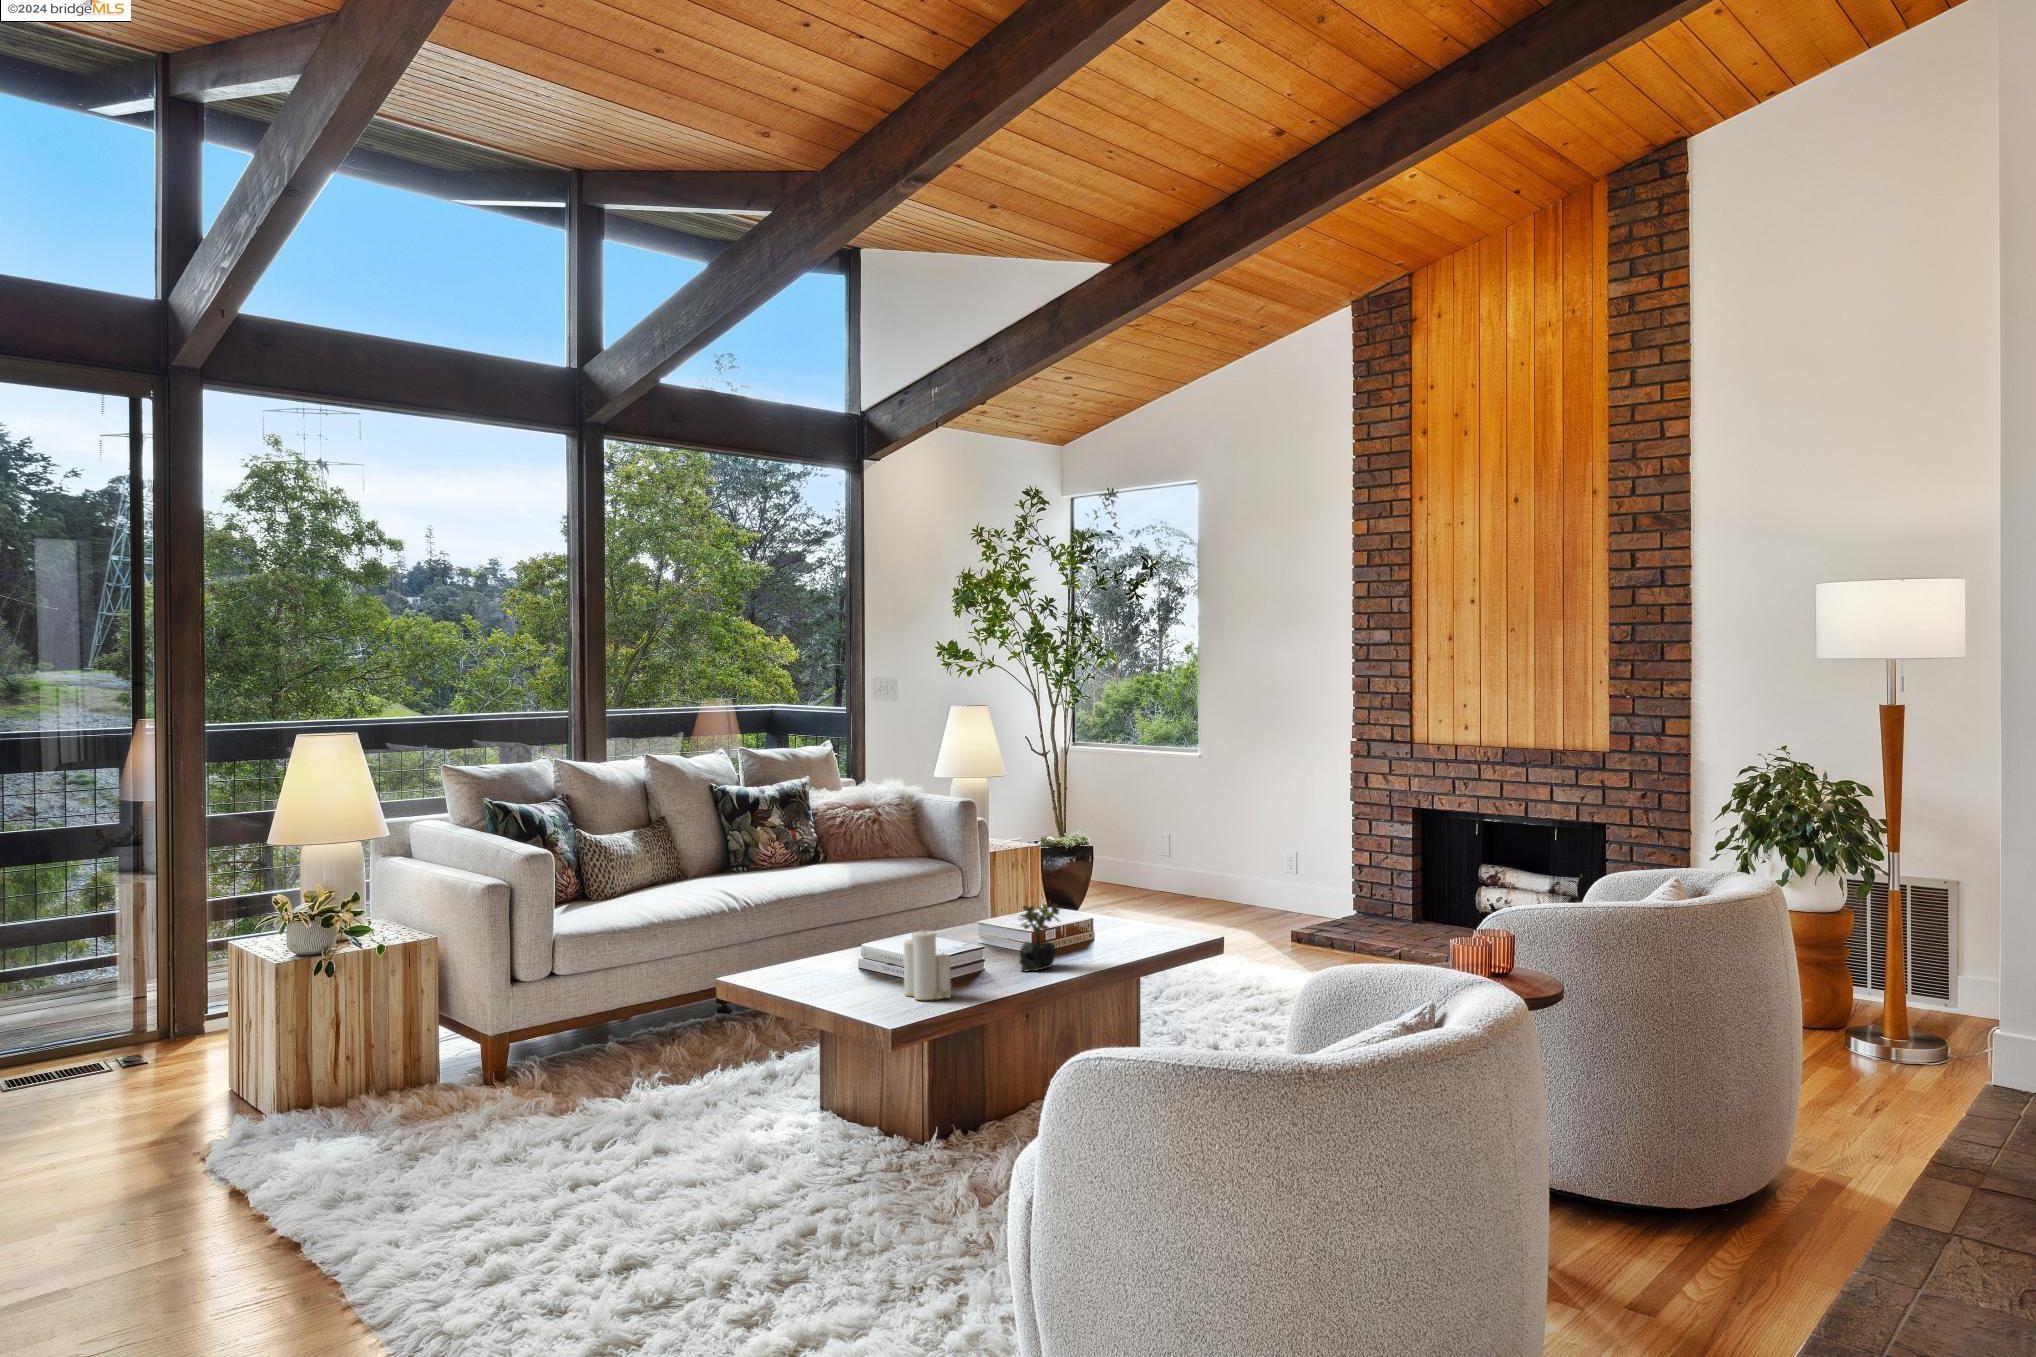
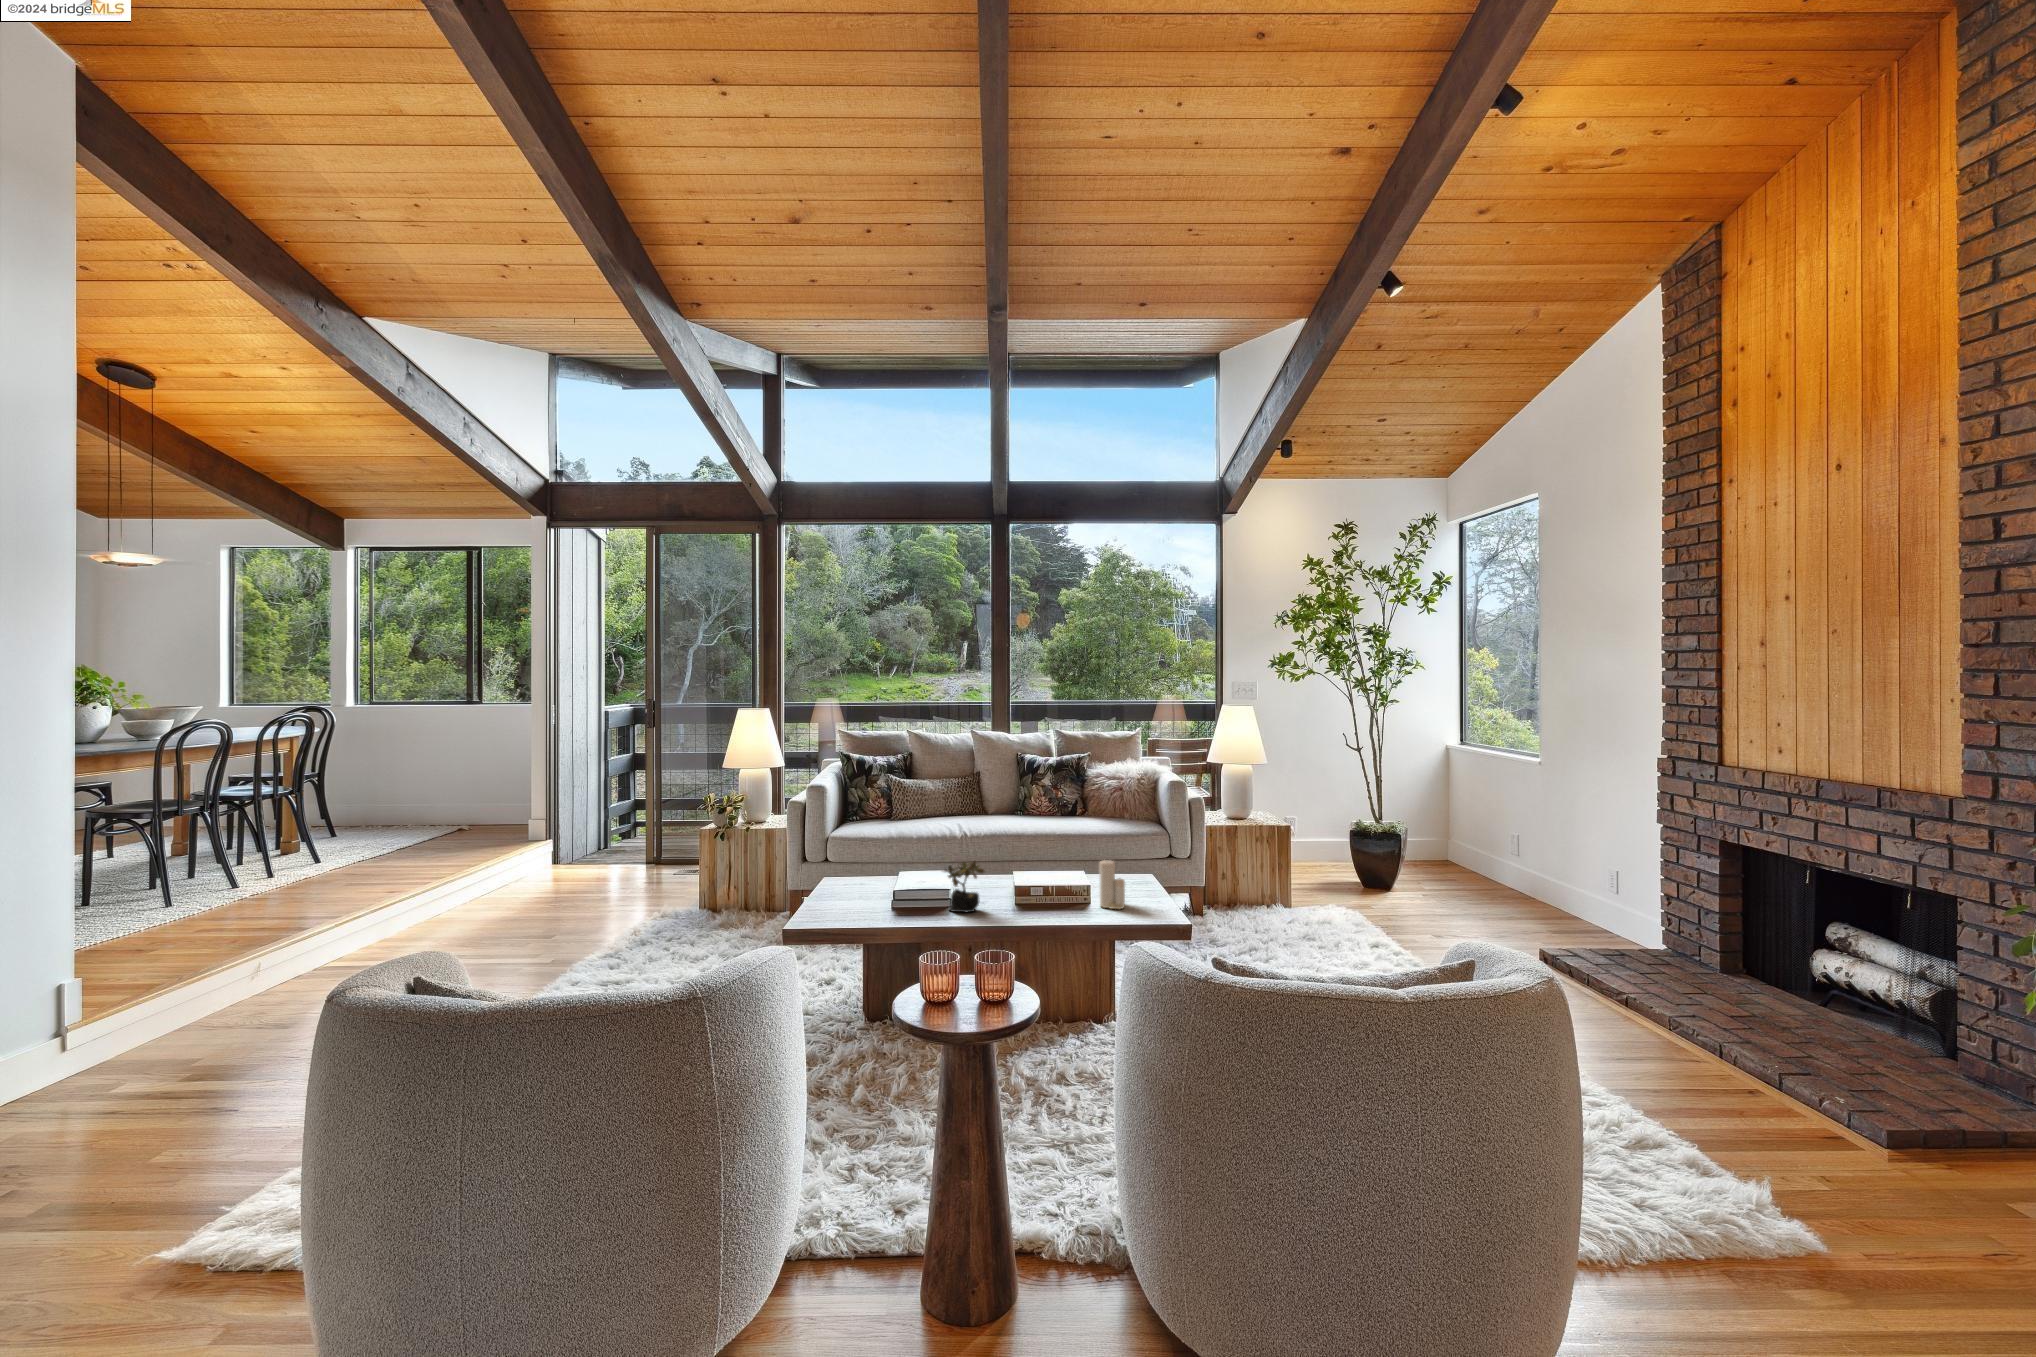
candle: present [904,931,951,1000] -> present [1099,860,1125,909]

